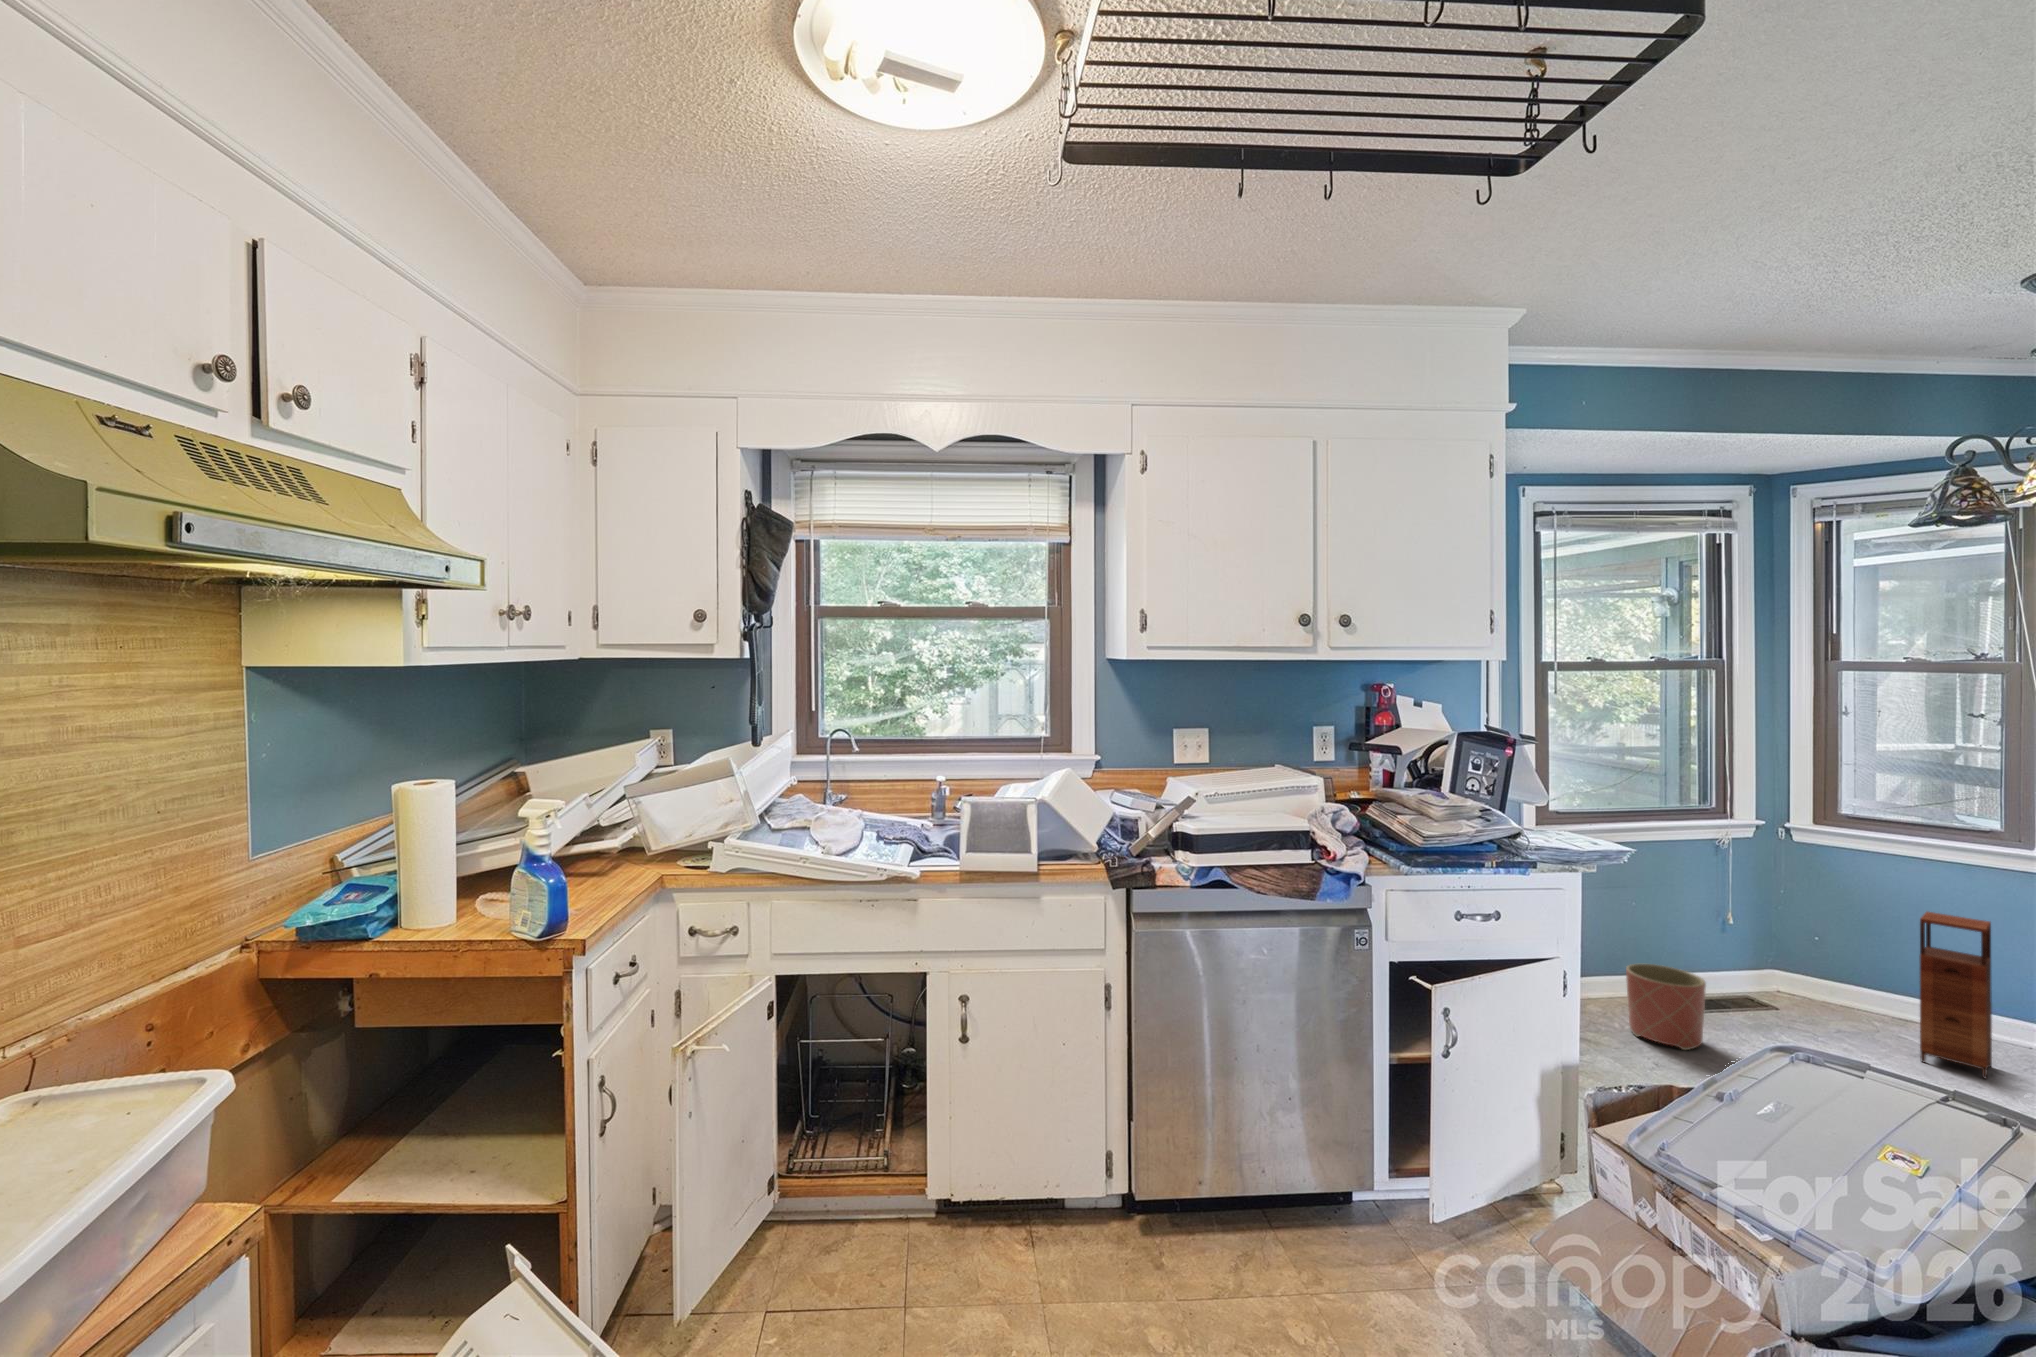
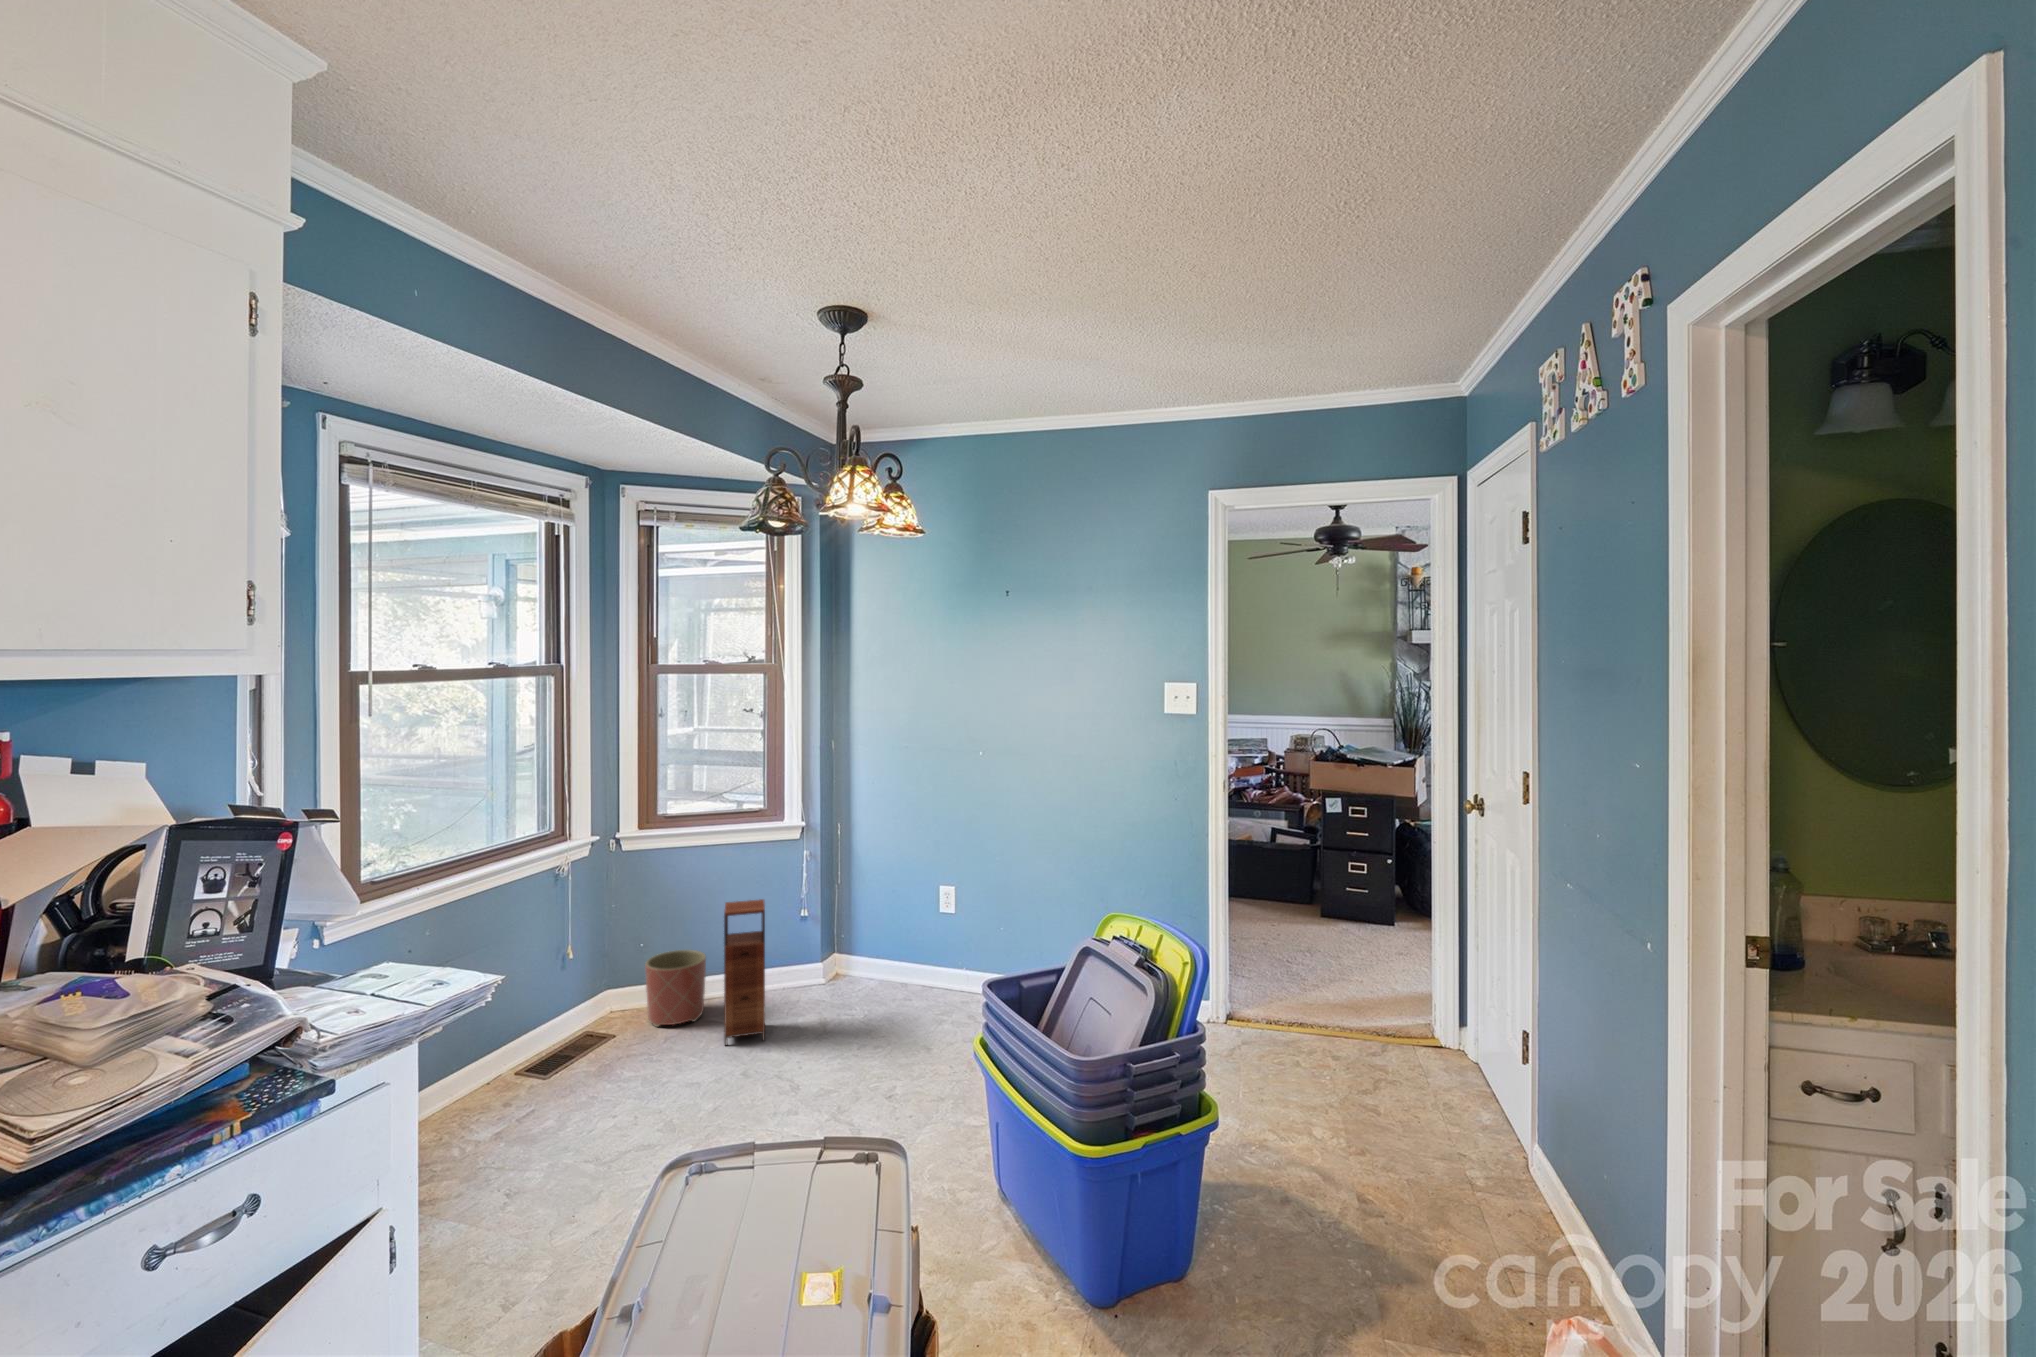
planter: present [1626,964,1706,1050] -> present [645,950,706,1027]

